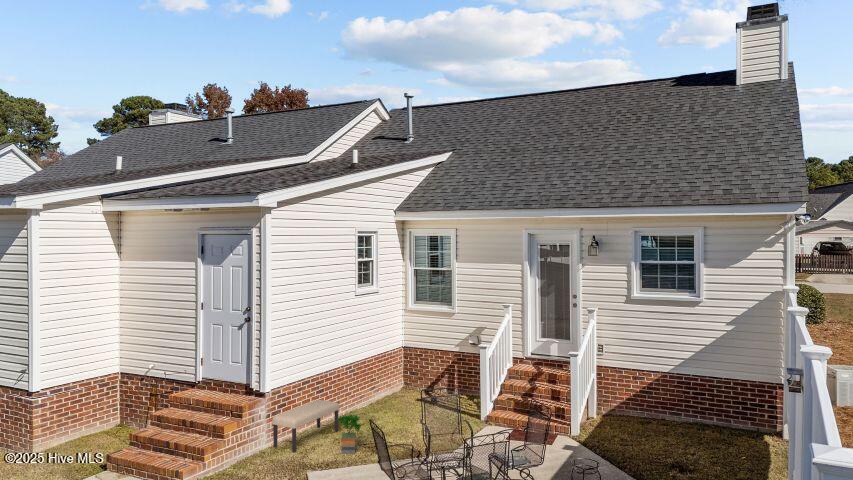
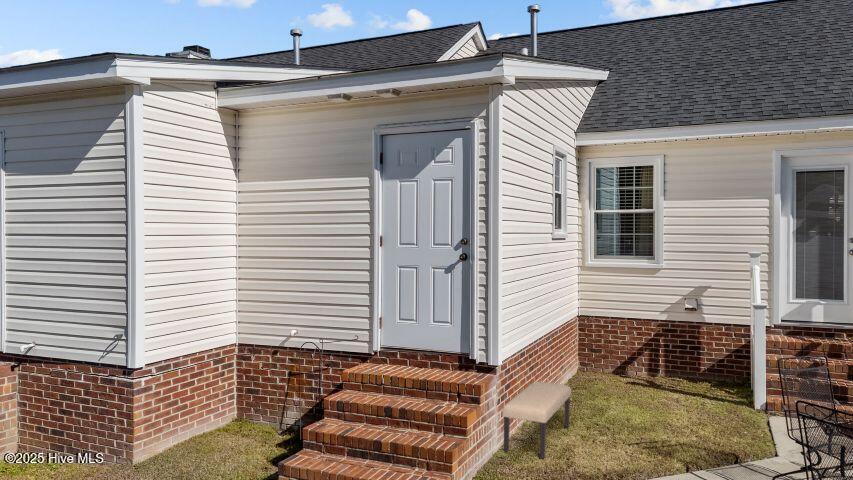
potted tree: present [338,414,361,454] -> none [605,400,648,461]

